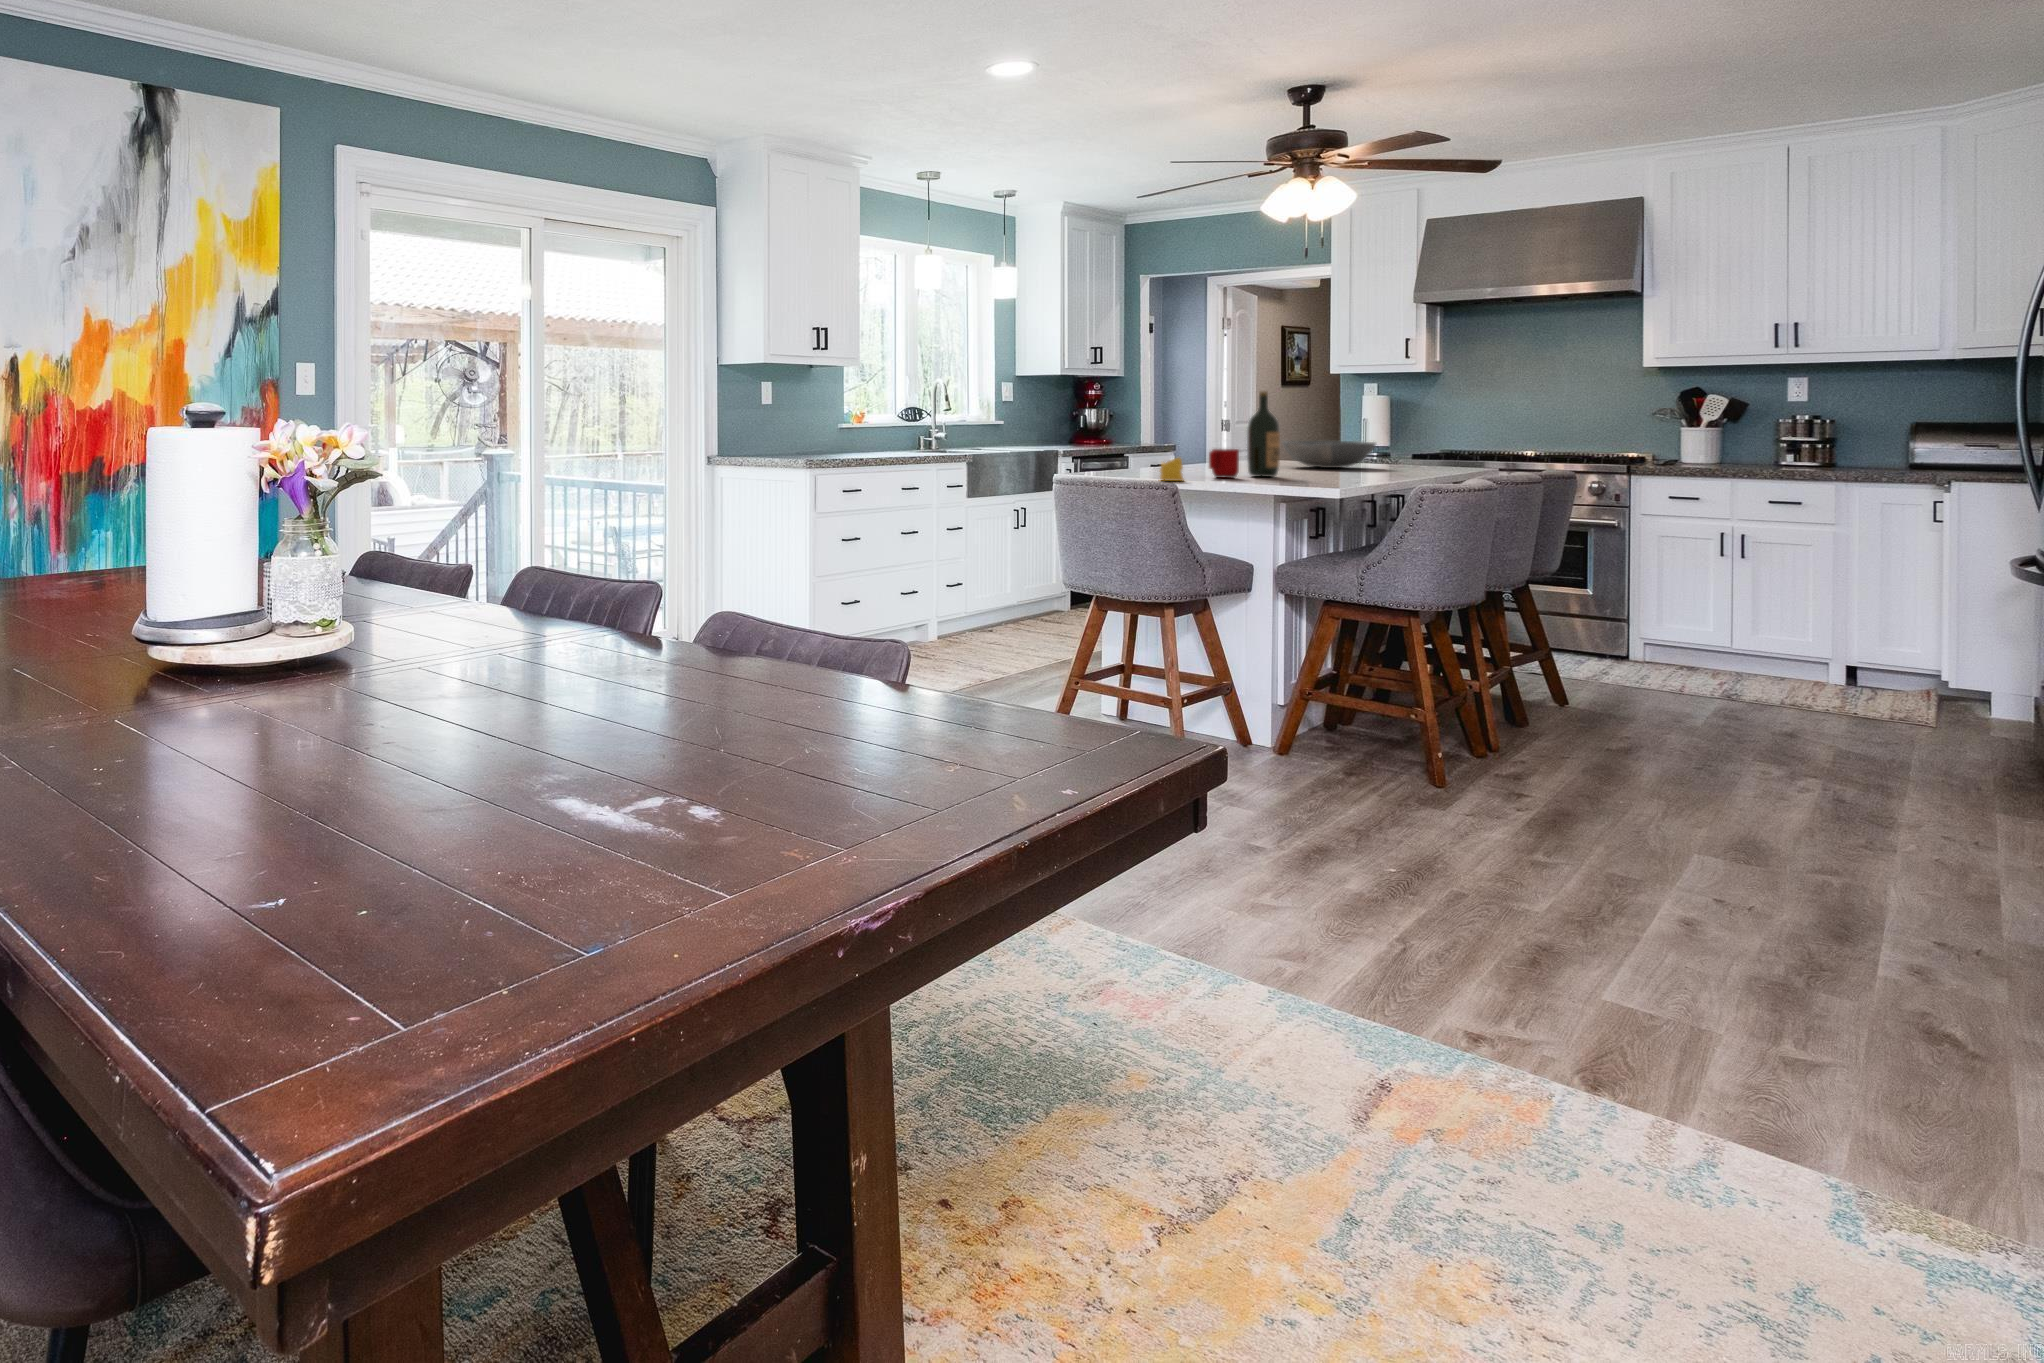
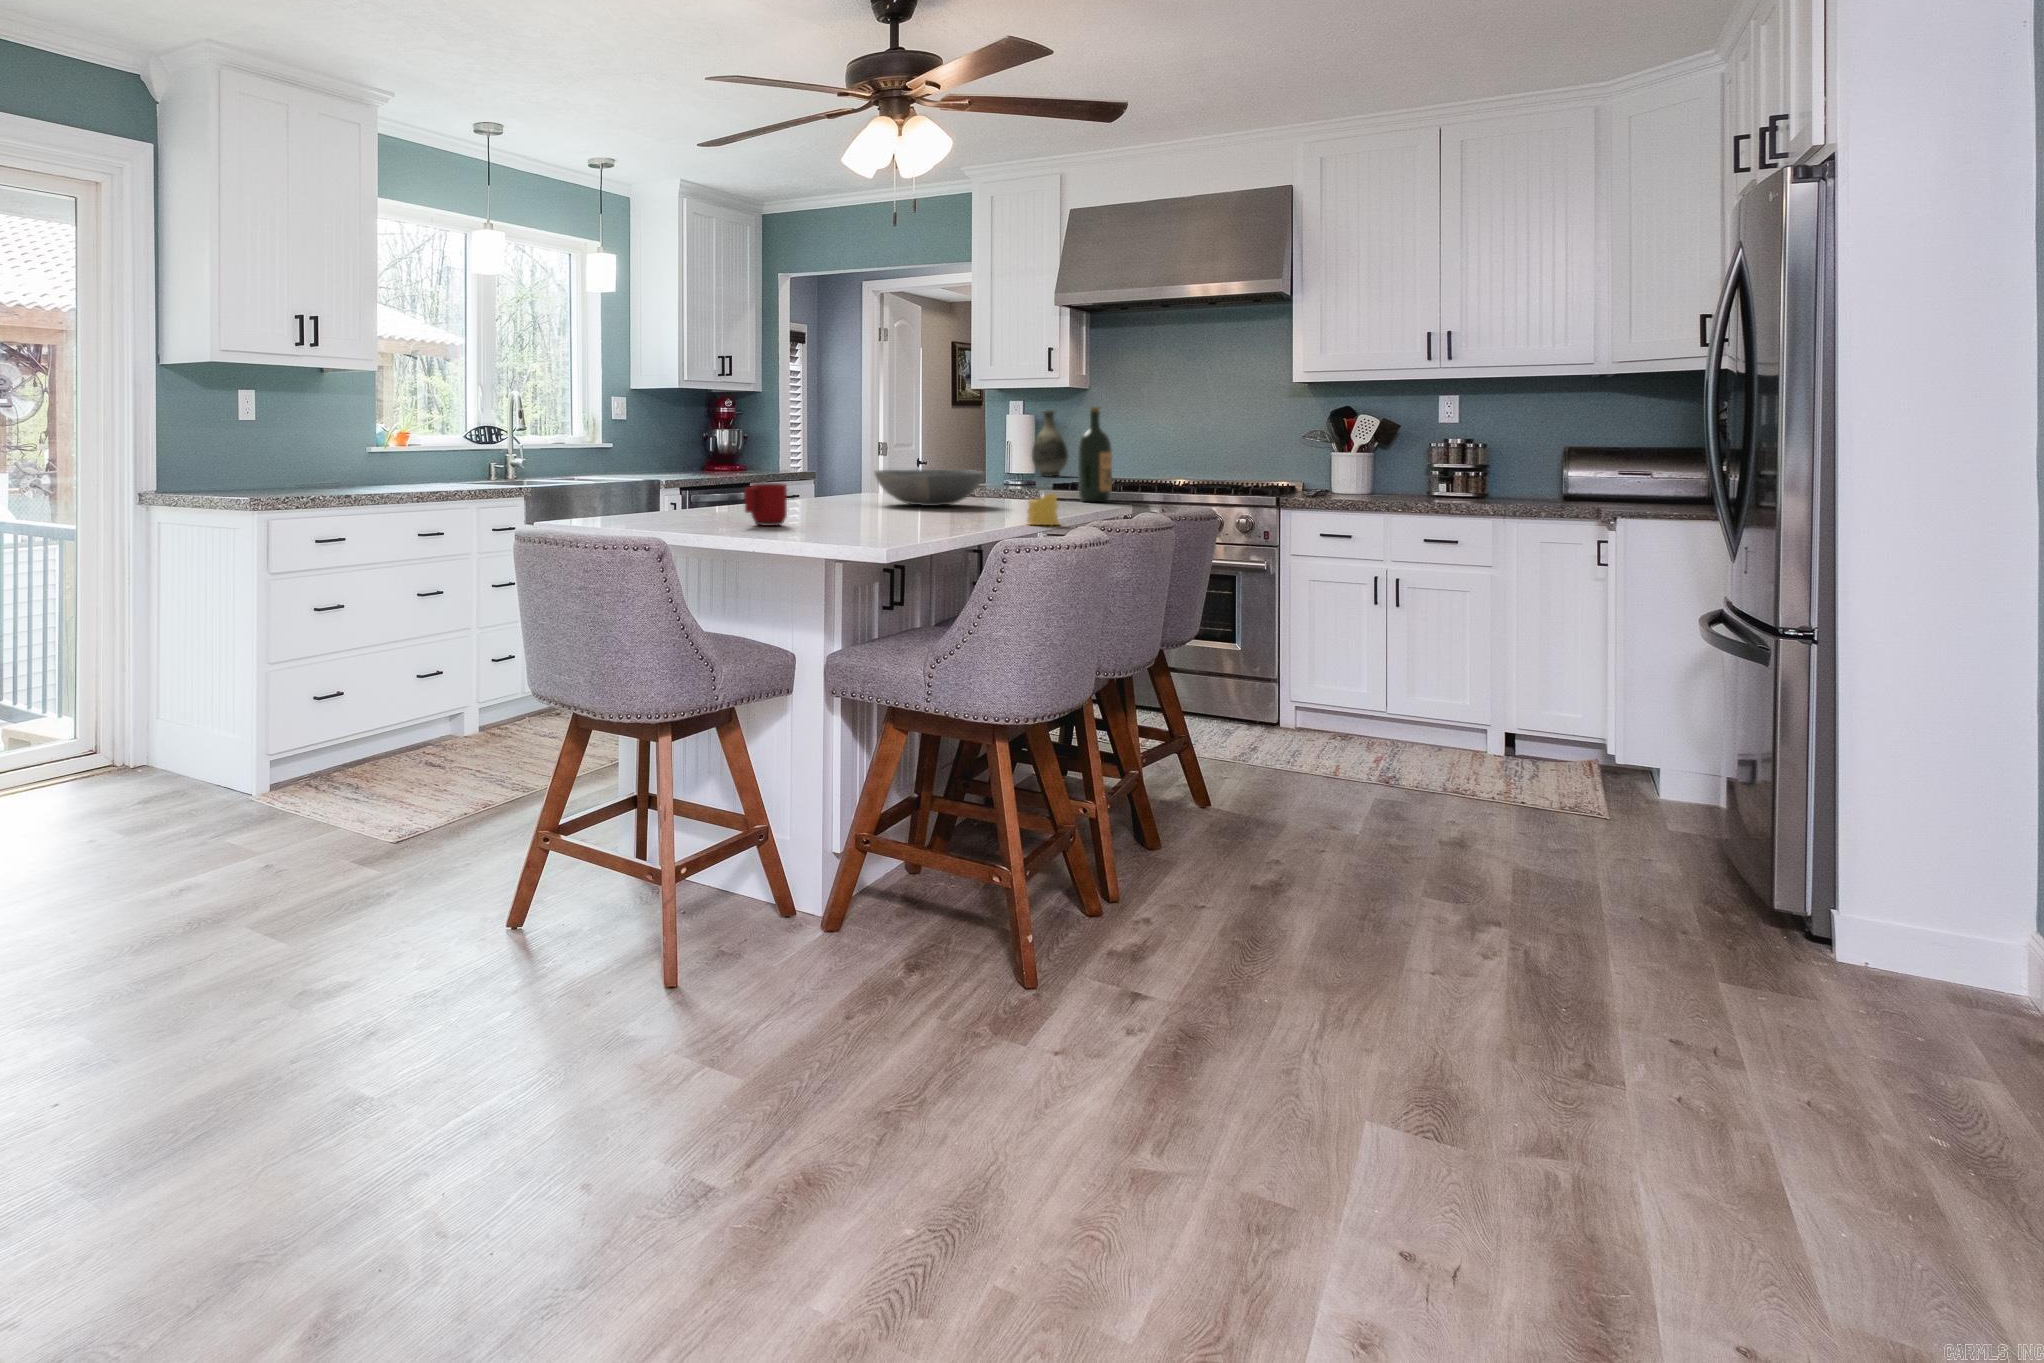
wine bottle: present [1247,392,1280,477] -> present [1078,407,1112,502]
vase: none [1389,392,1423,449] -> present [1032,410,1068,476]
candle: present [1160,458,1184,481] -> present [1027,493,1060,525]

